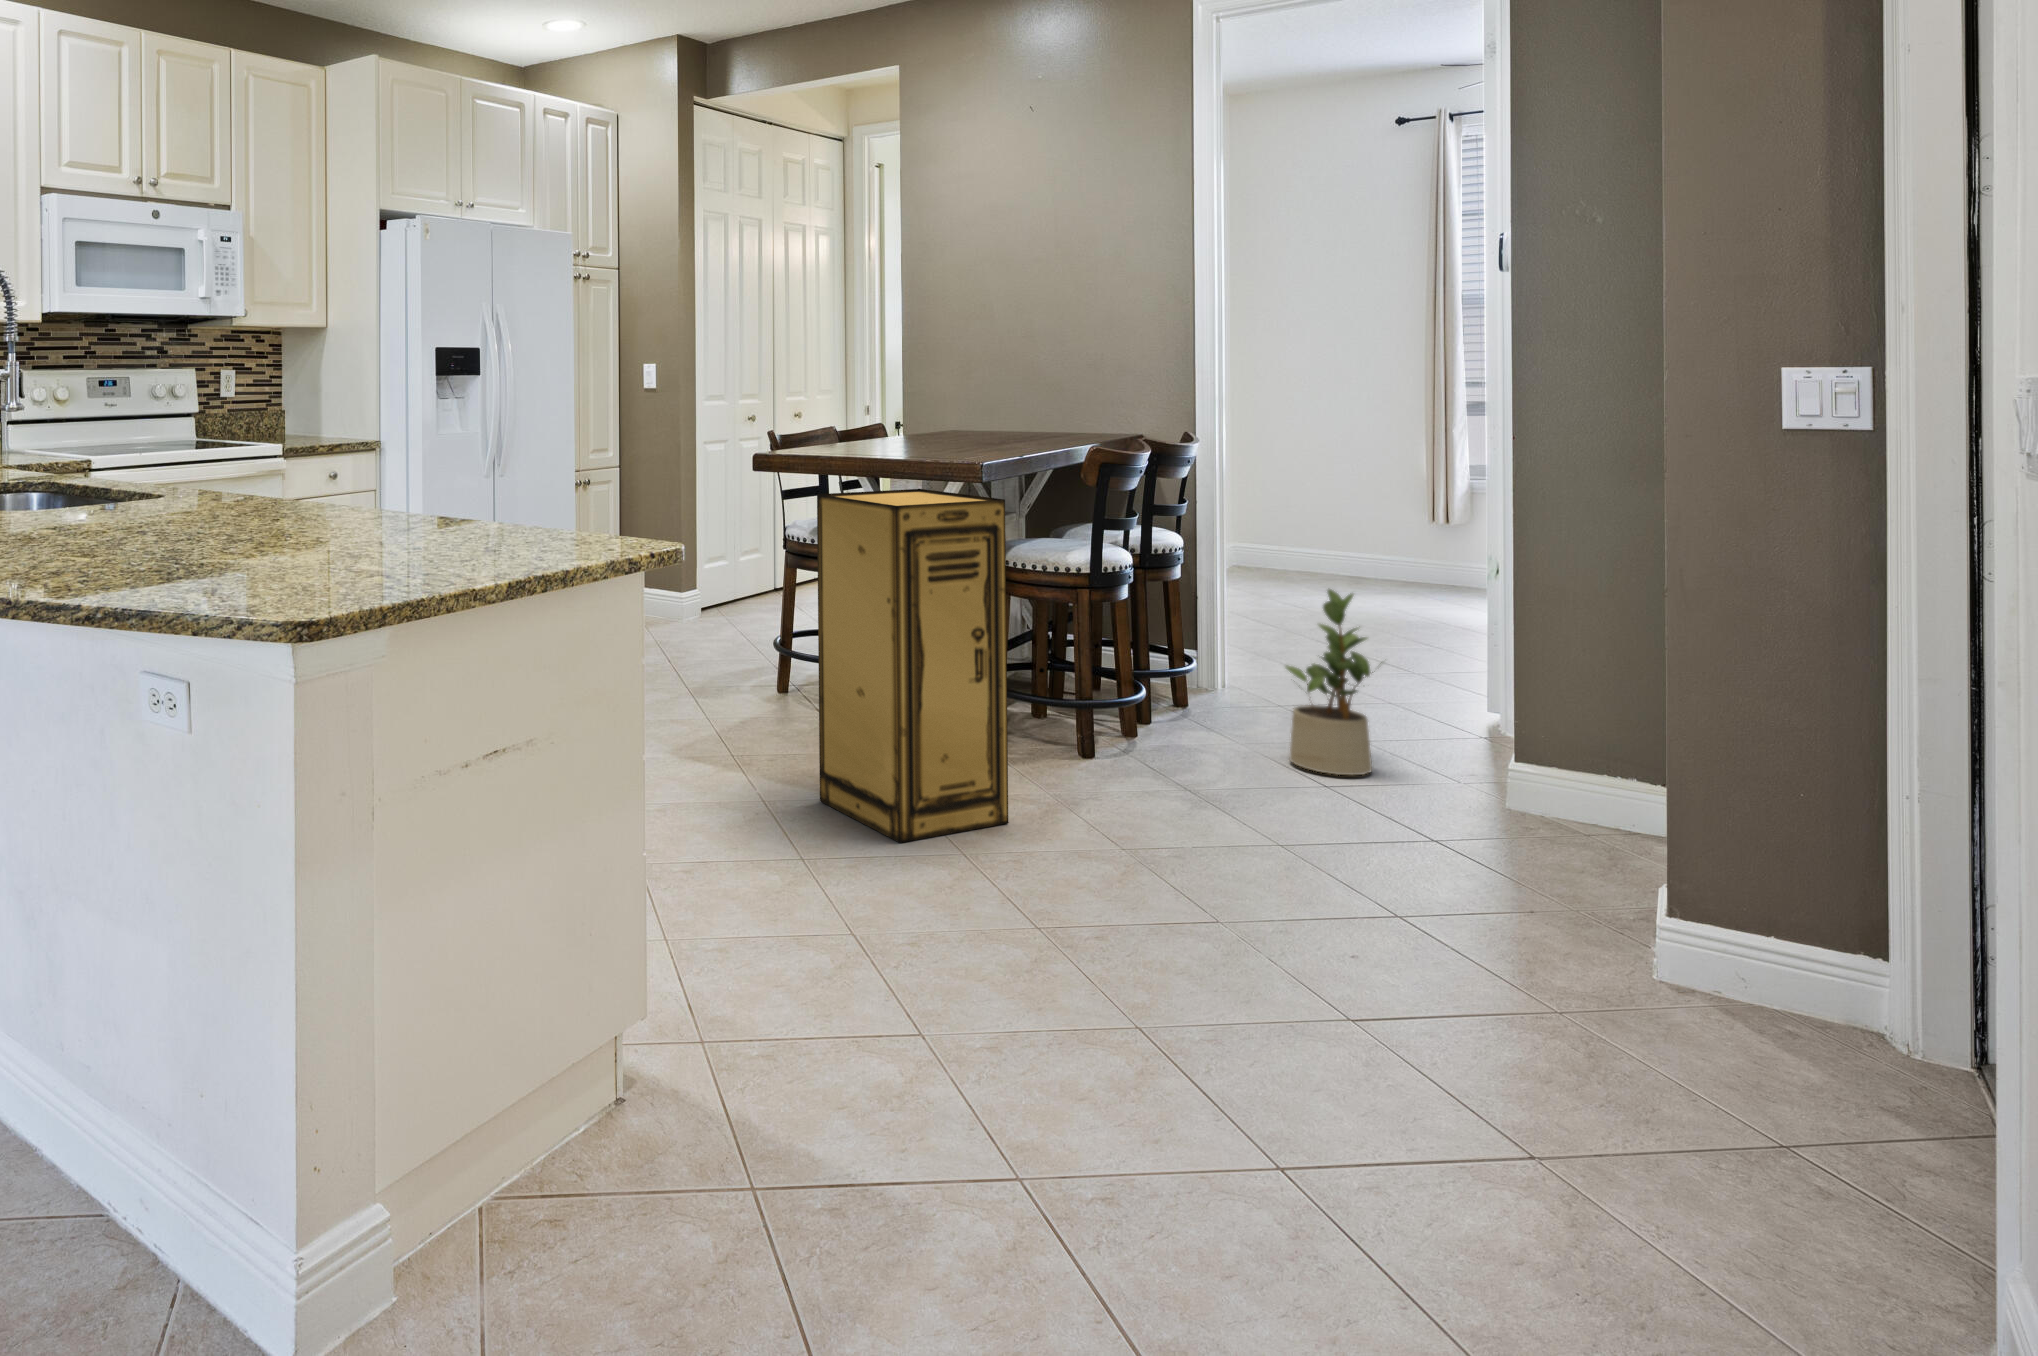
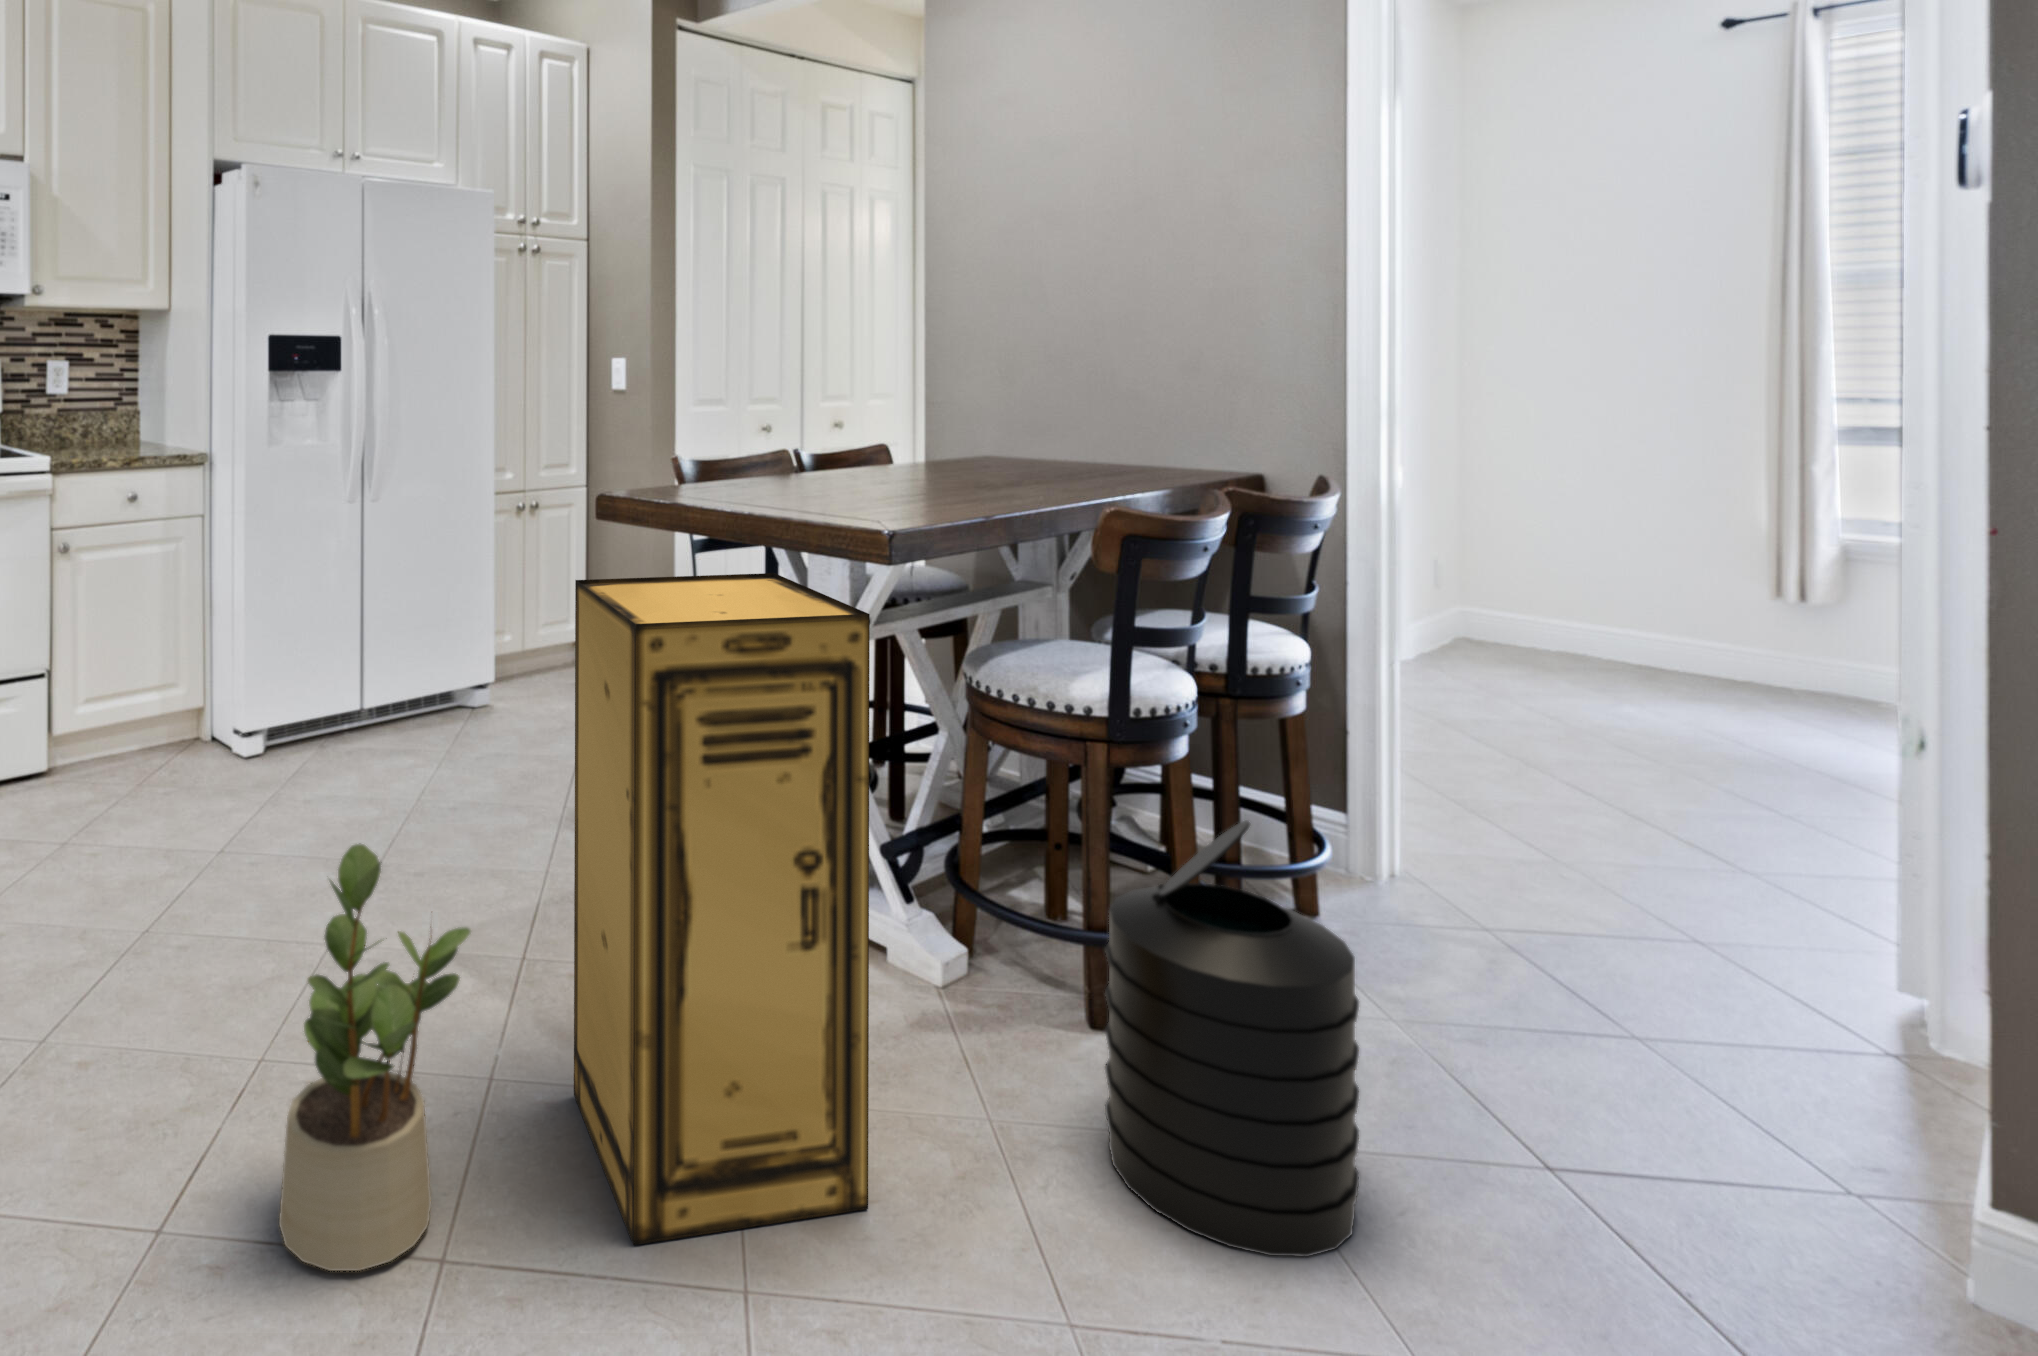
potted plant: present [1286,589,1381,775] -> present [279,844,471,1271]
trash can: none [1113,607,1245,820] -> present [1105,821,1359,1257]

